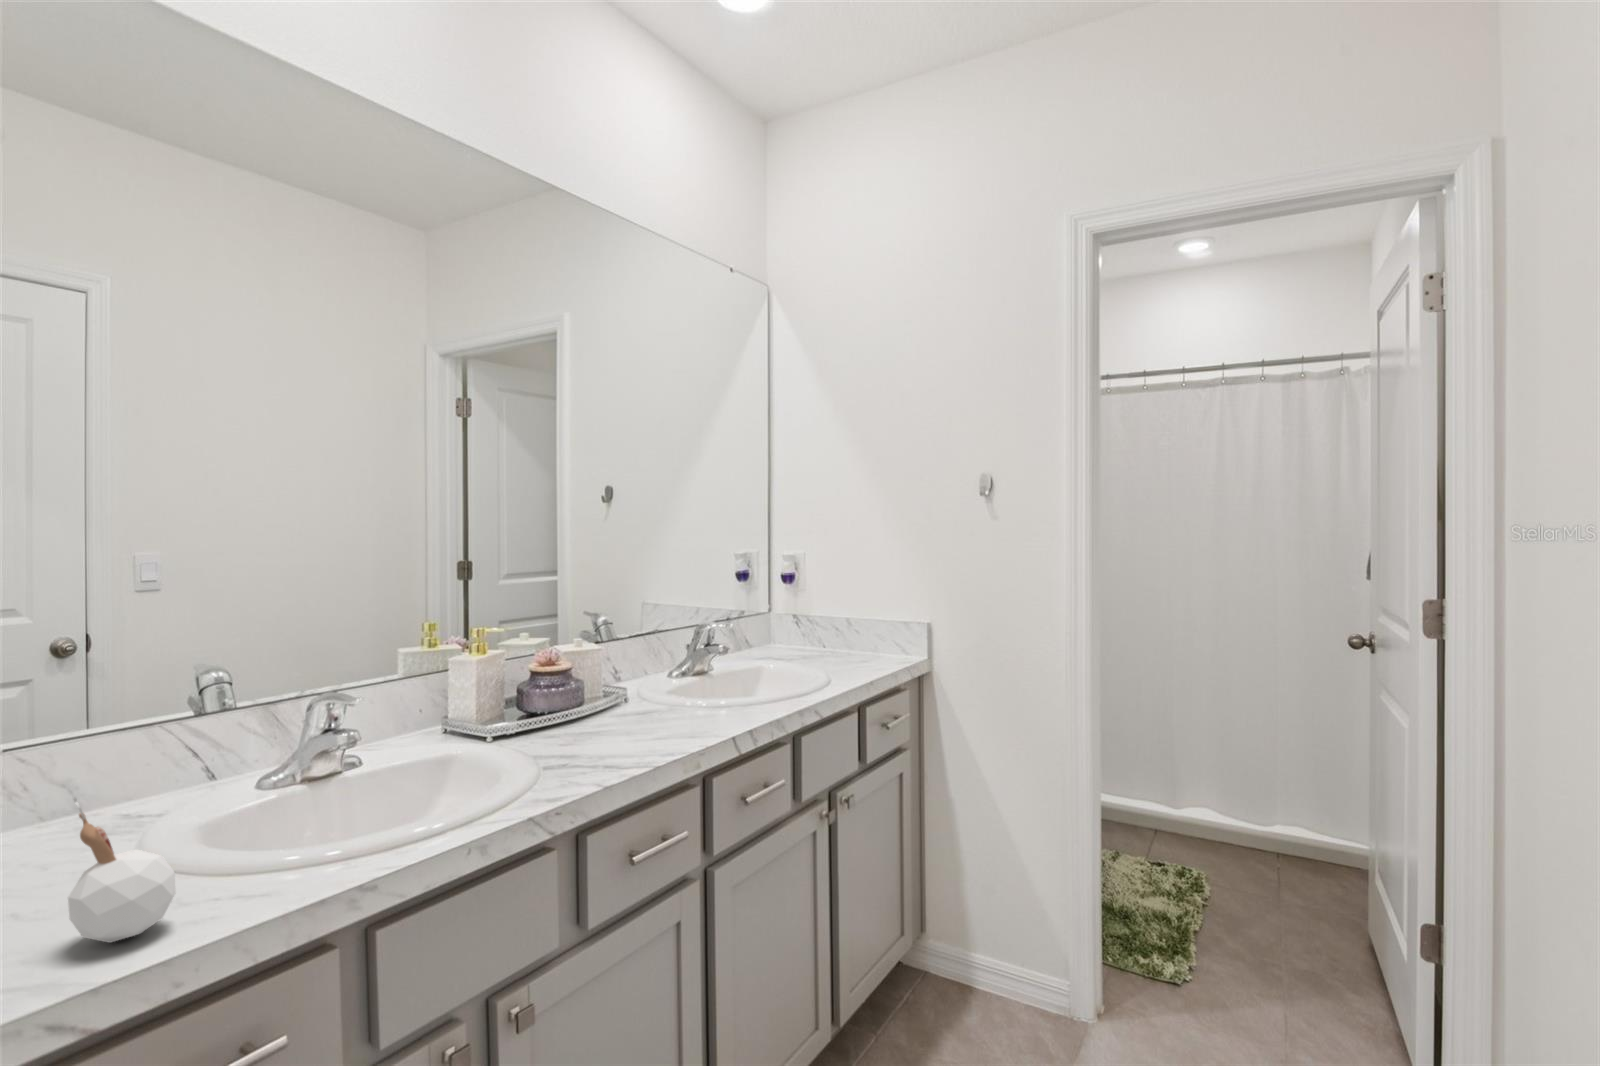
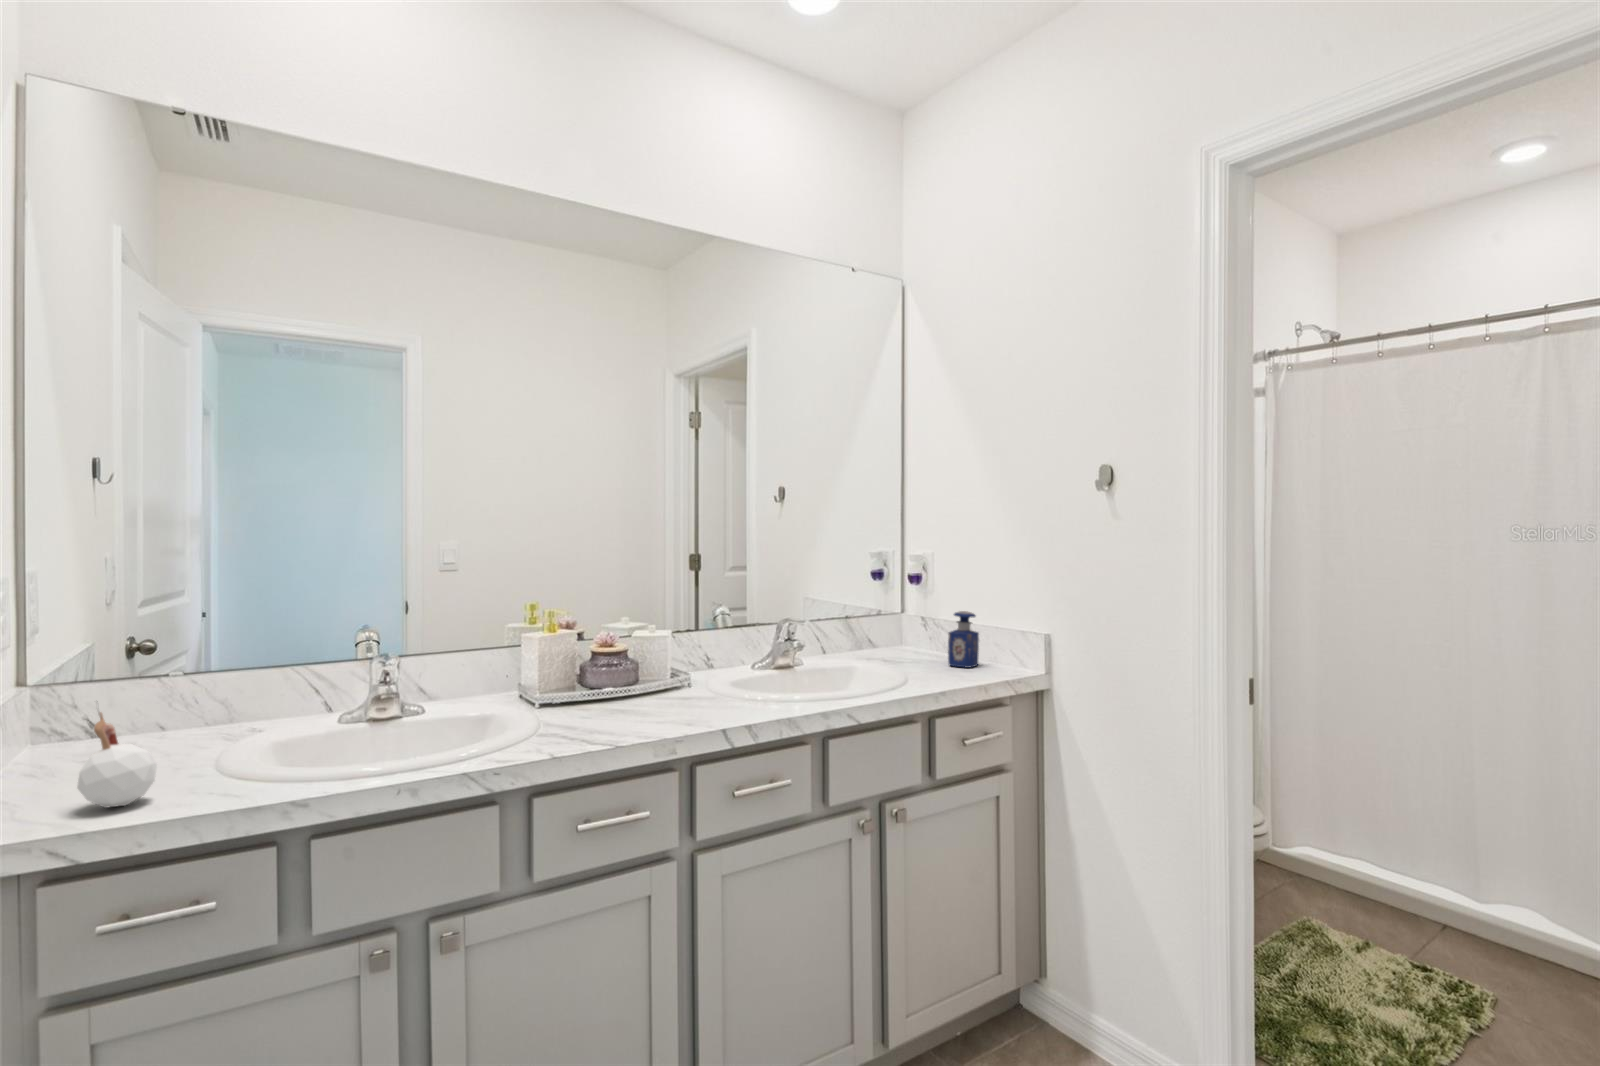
perfume bottle: none [835,607,860,659] -> present [948,611,979,668]

